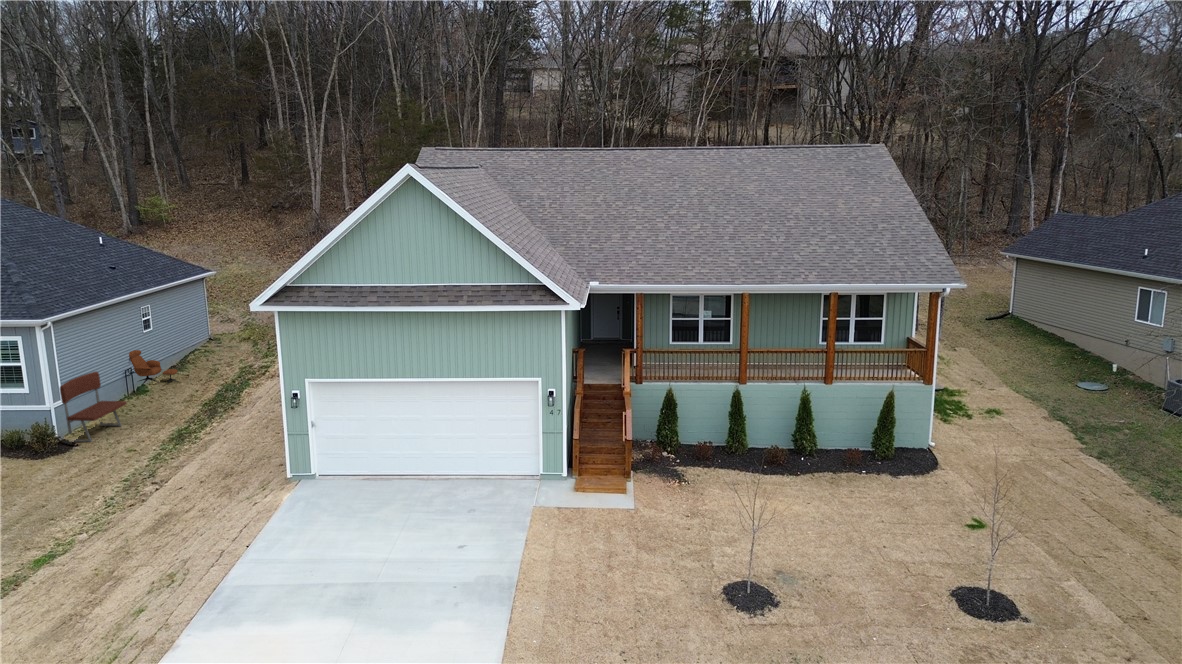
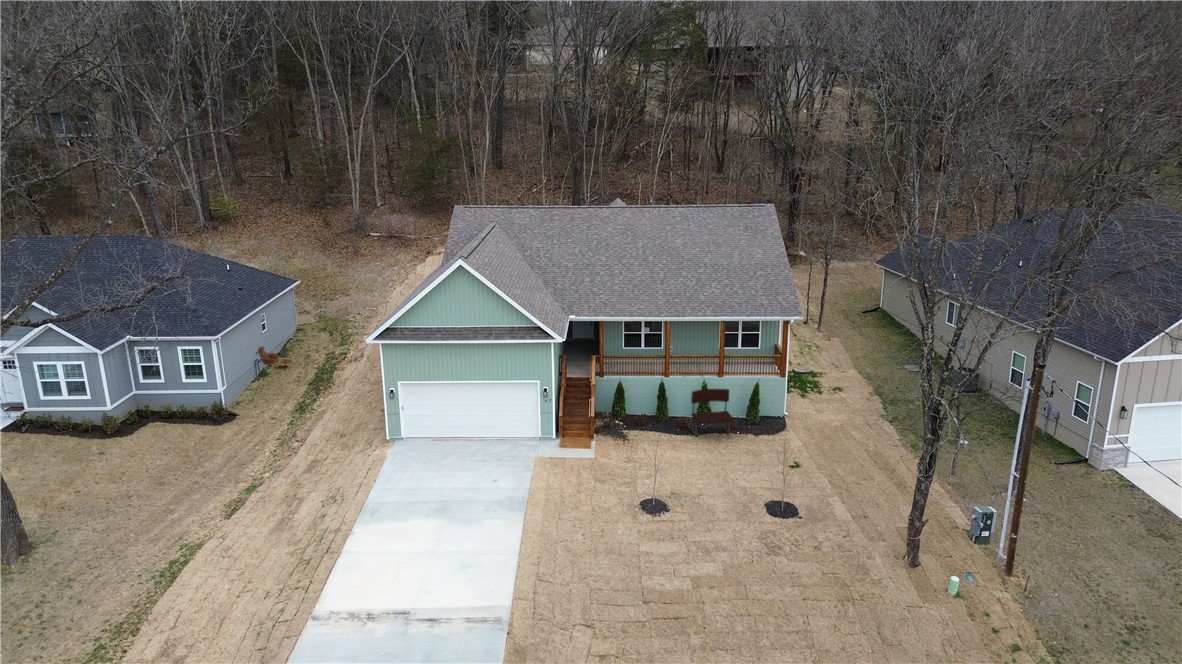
bench: present [60,372,127,442] -> present [691,389,734,437]

